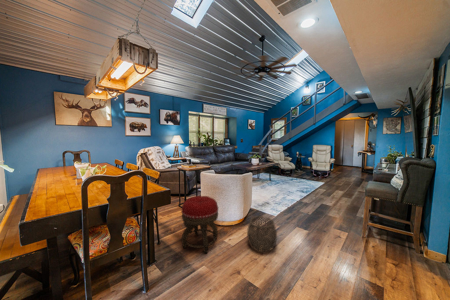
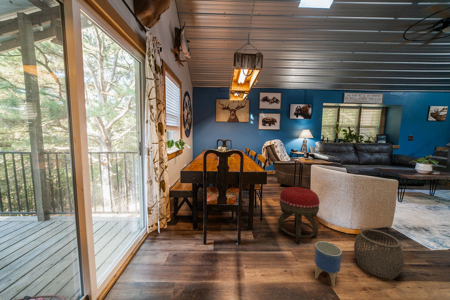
planter: none [231,242,251,281] -> present [314,241,342,287]

